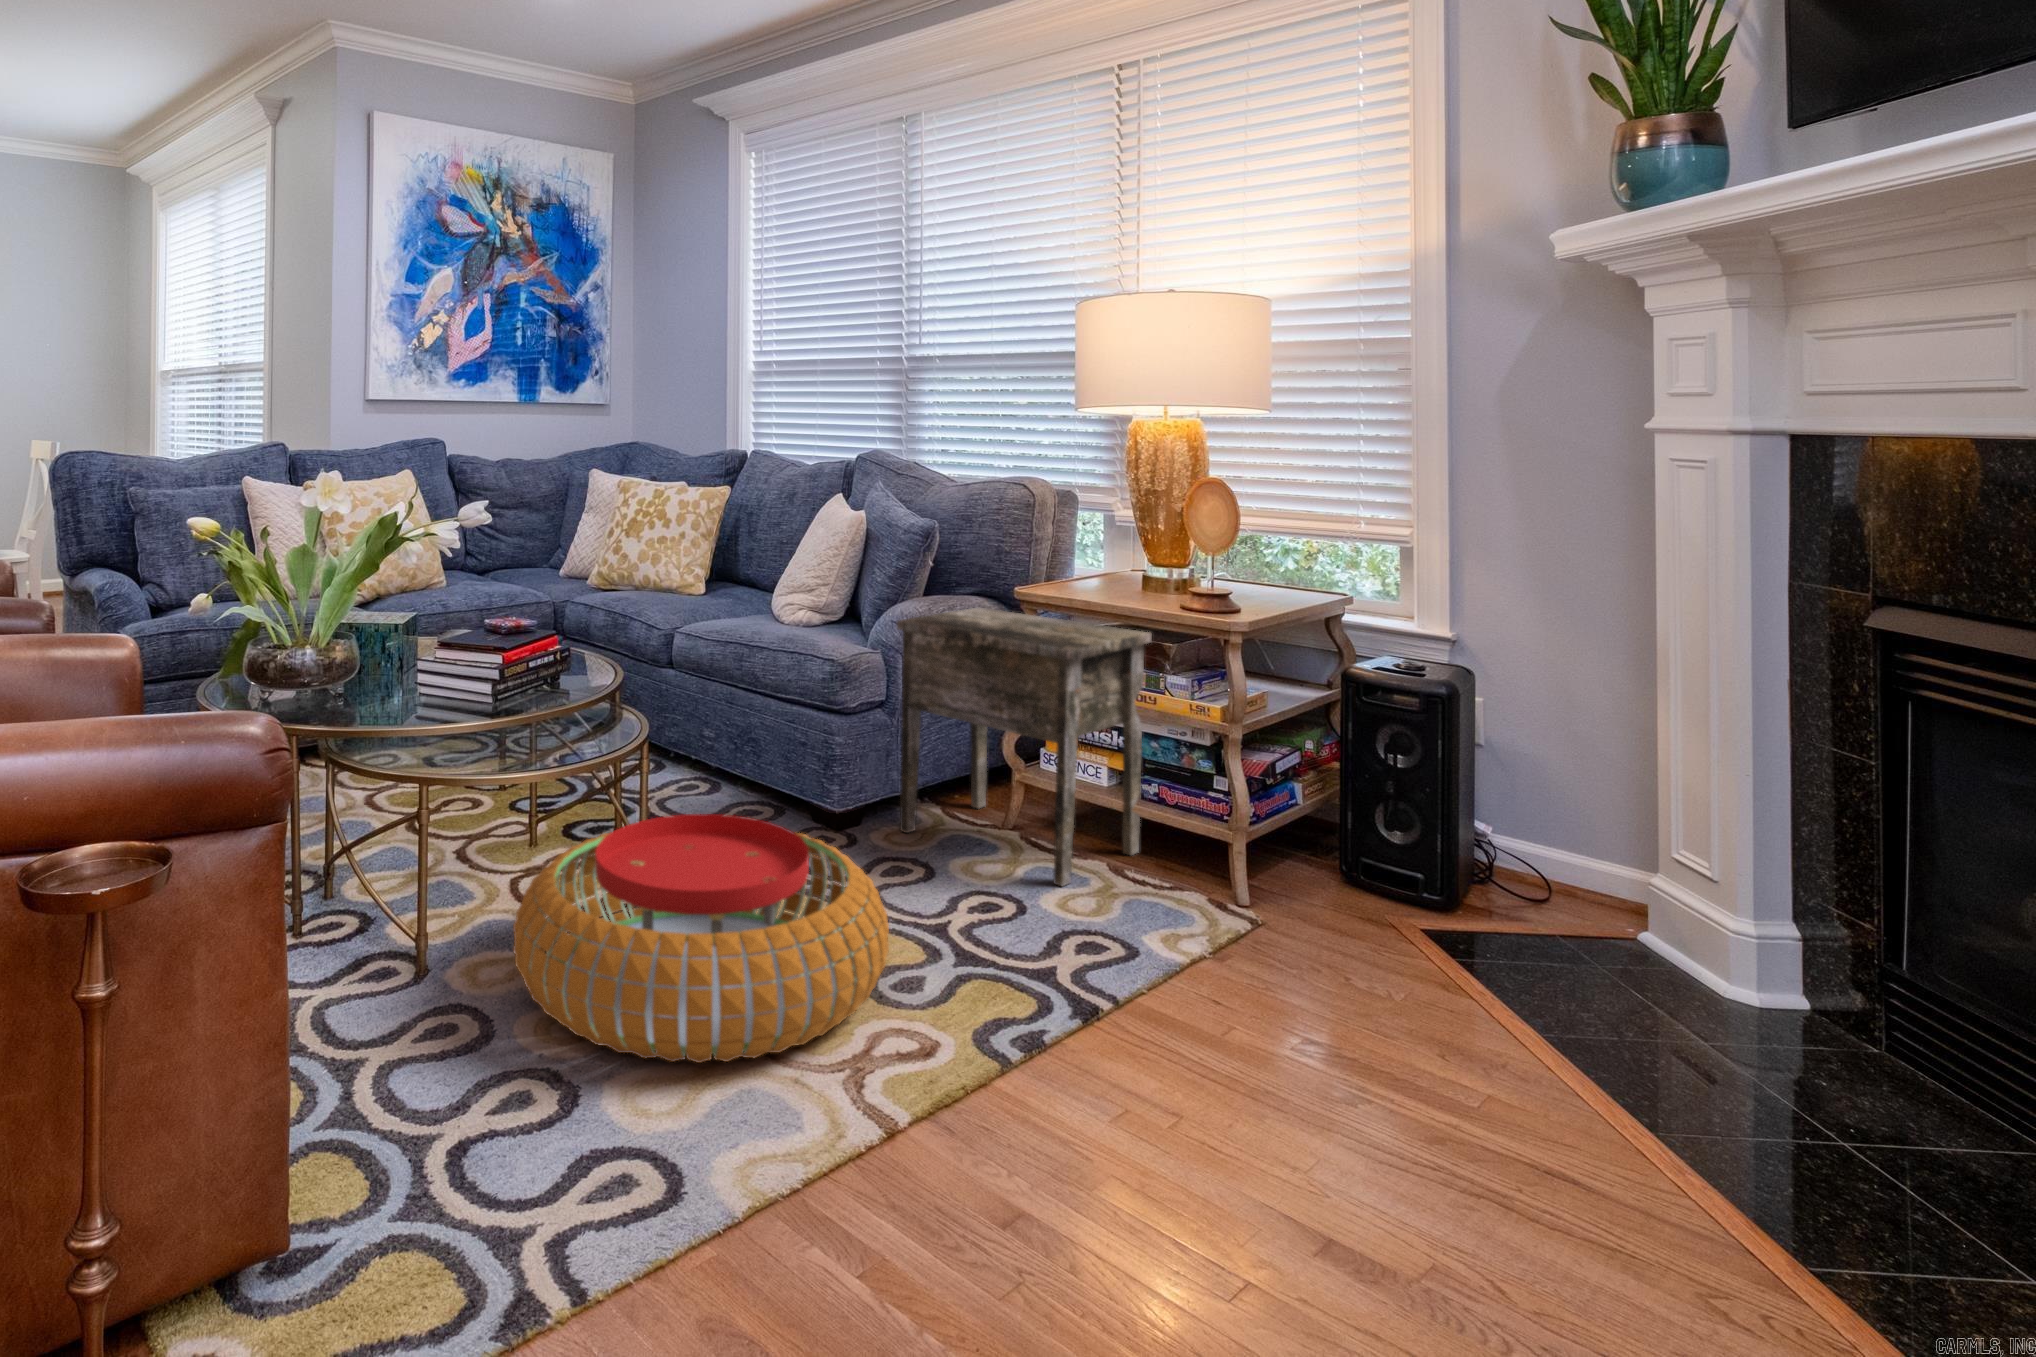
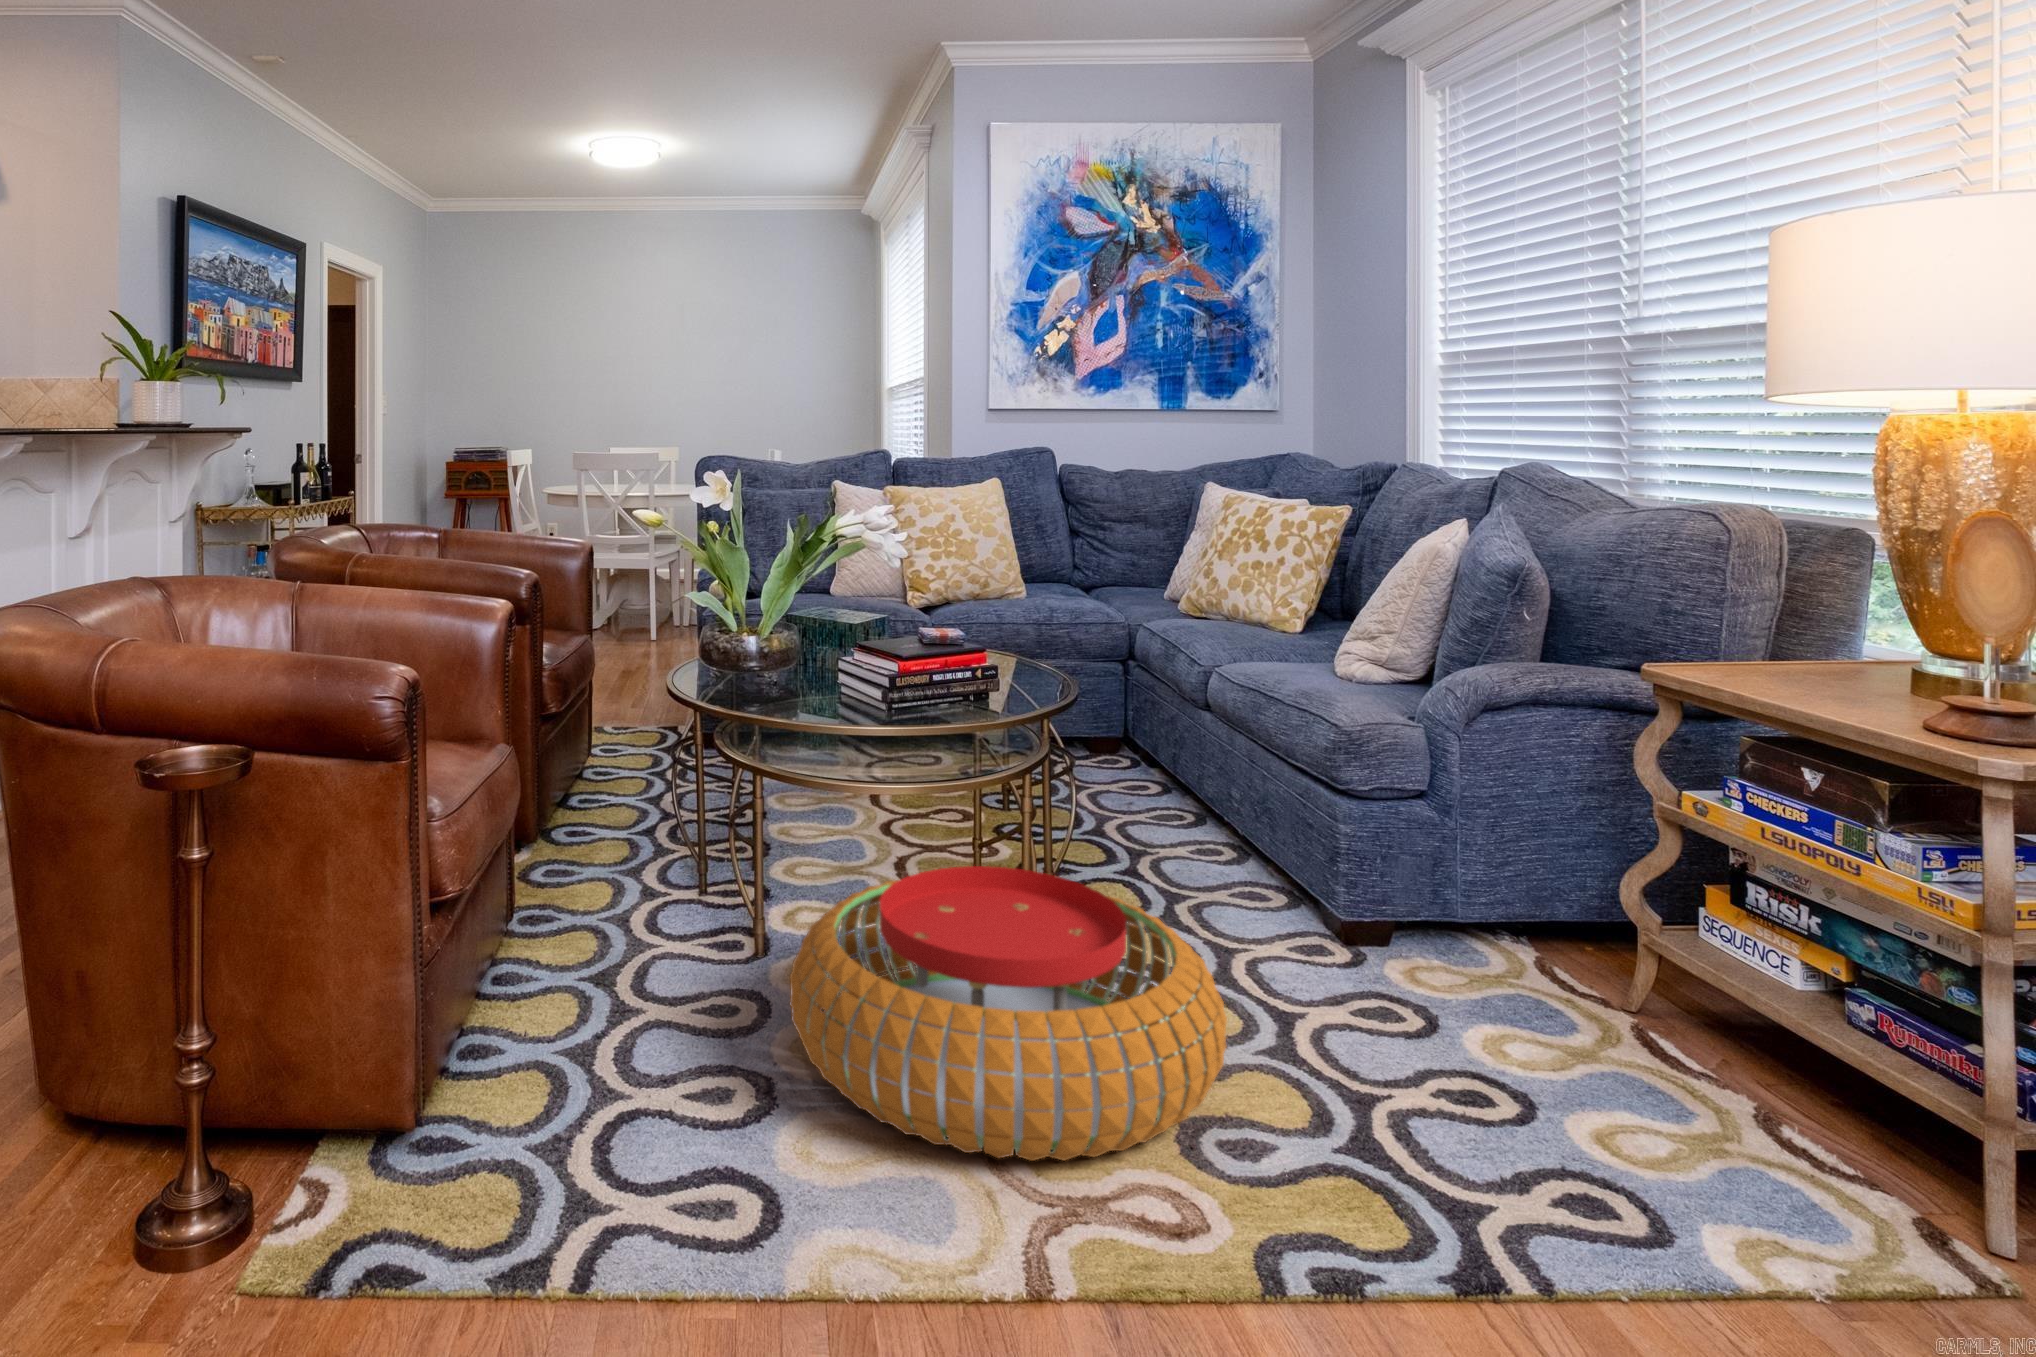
side table: present [897,608,1152,886] -> none [1434,687,1870,1114]

